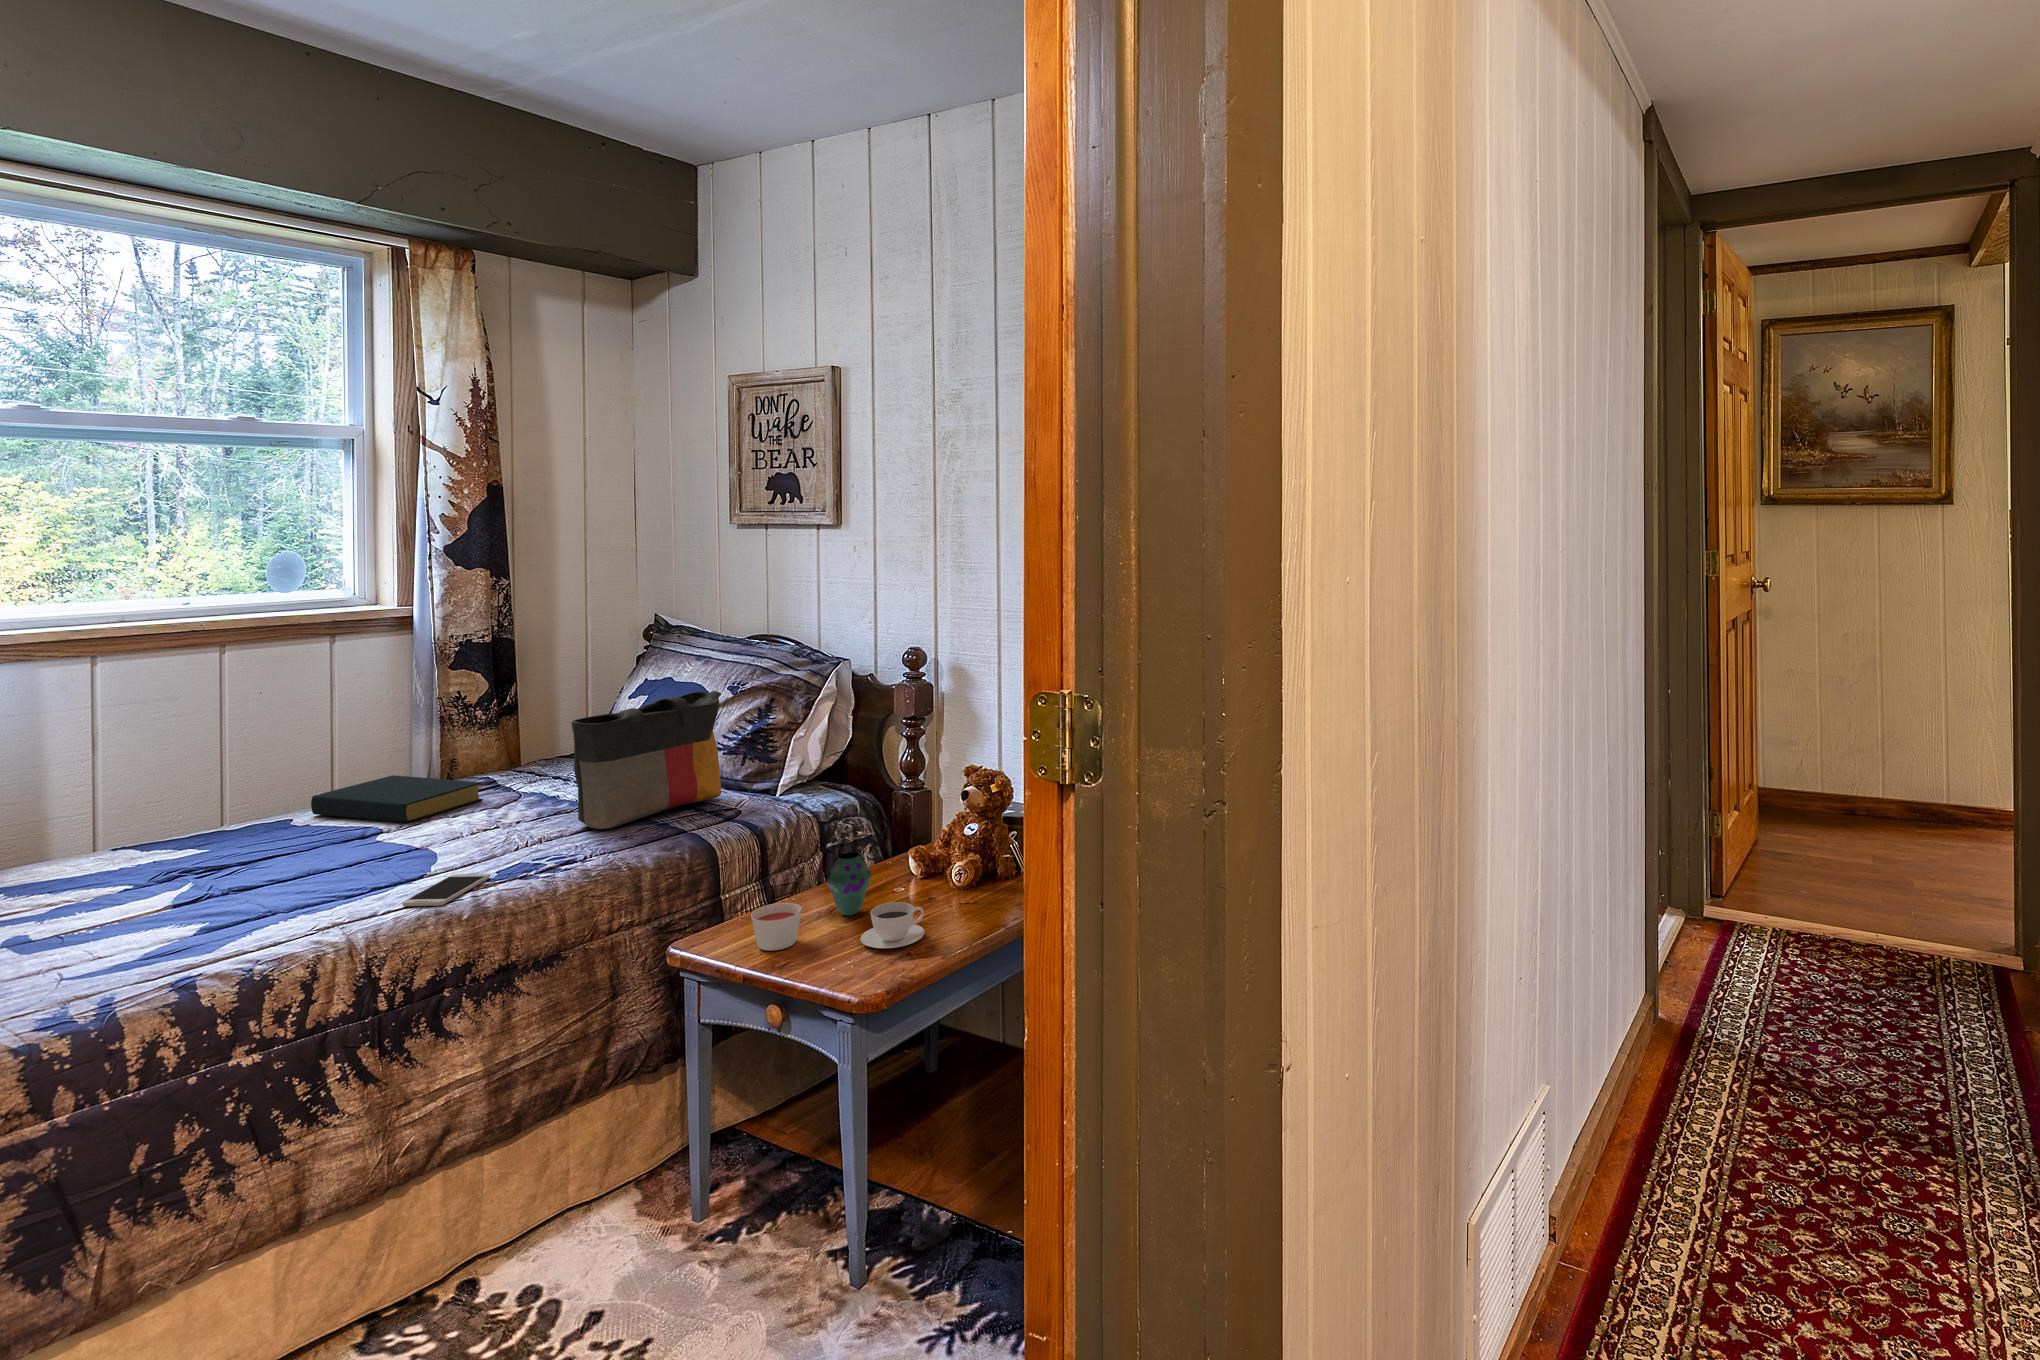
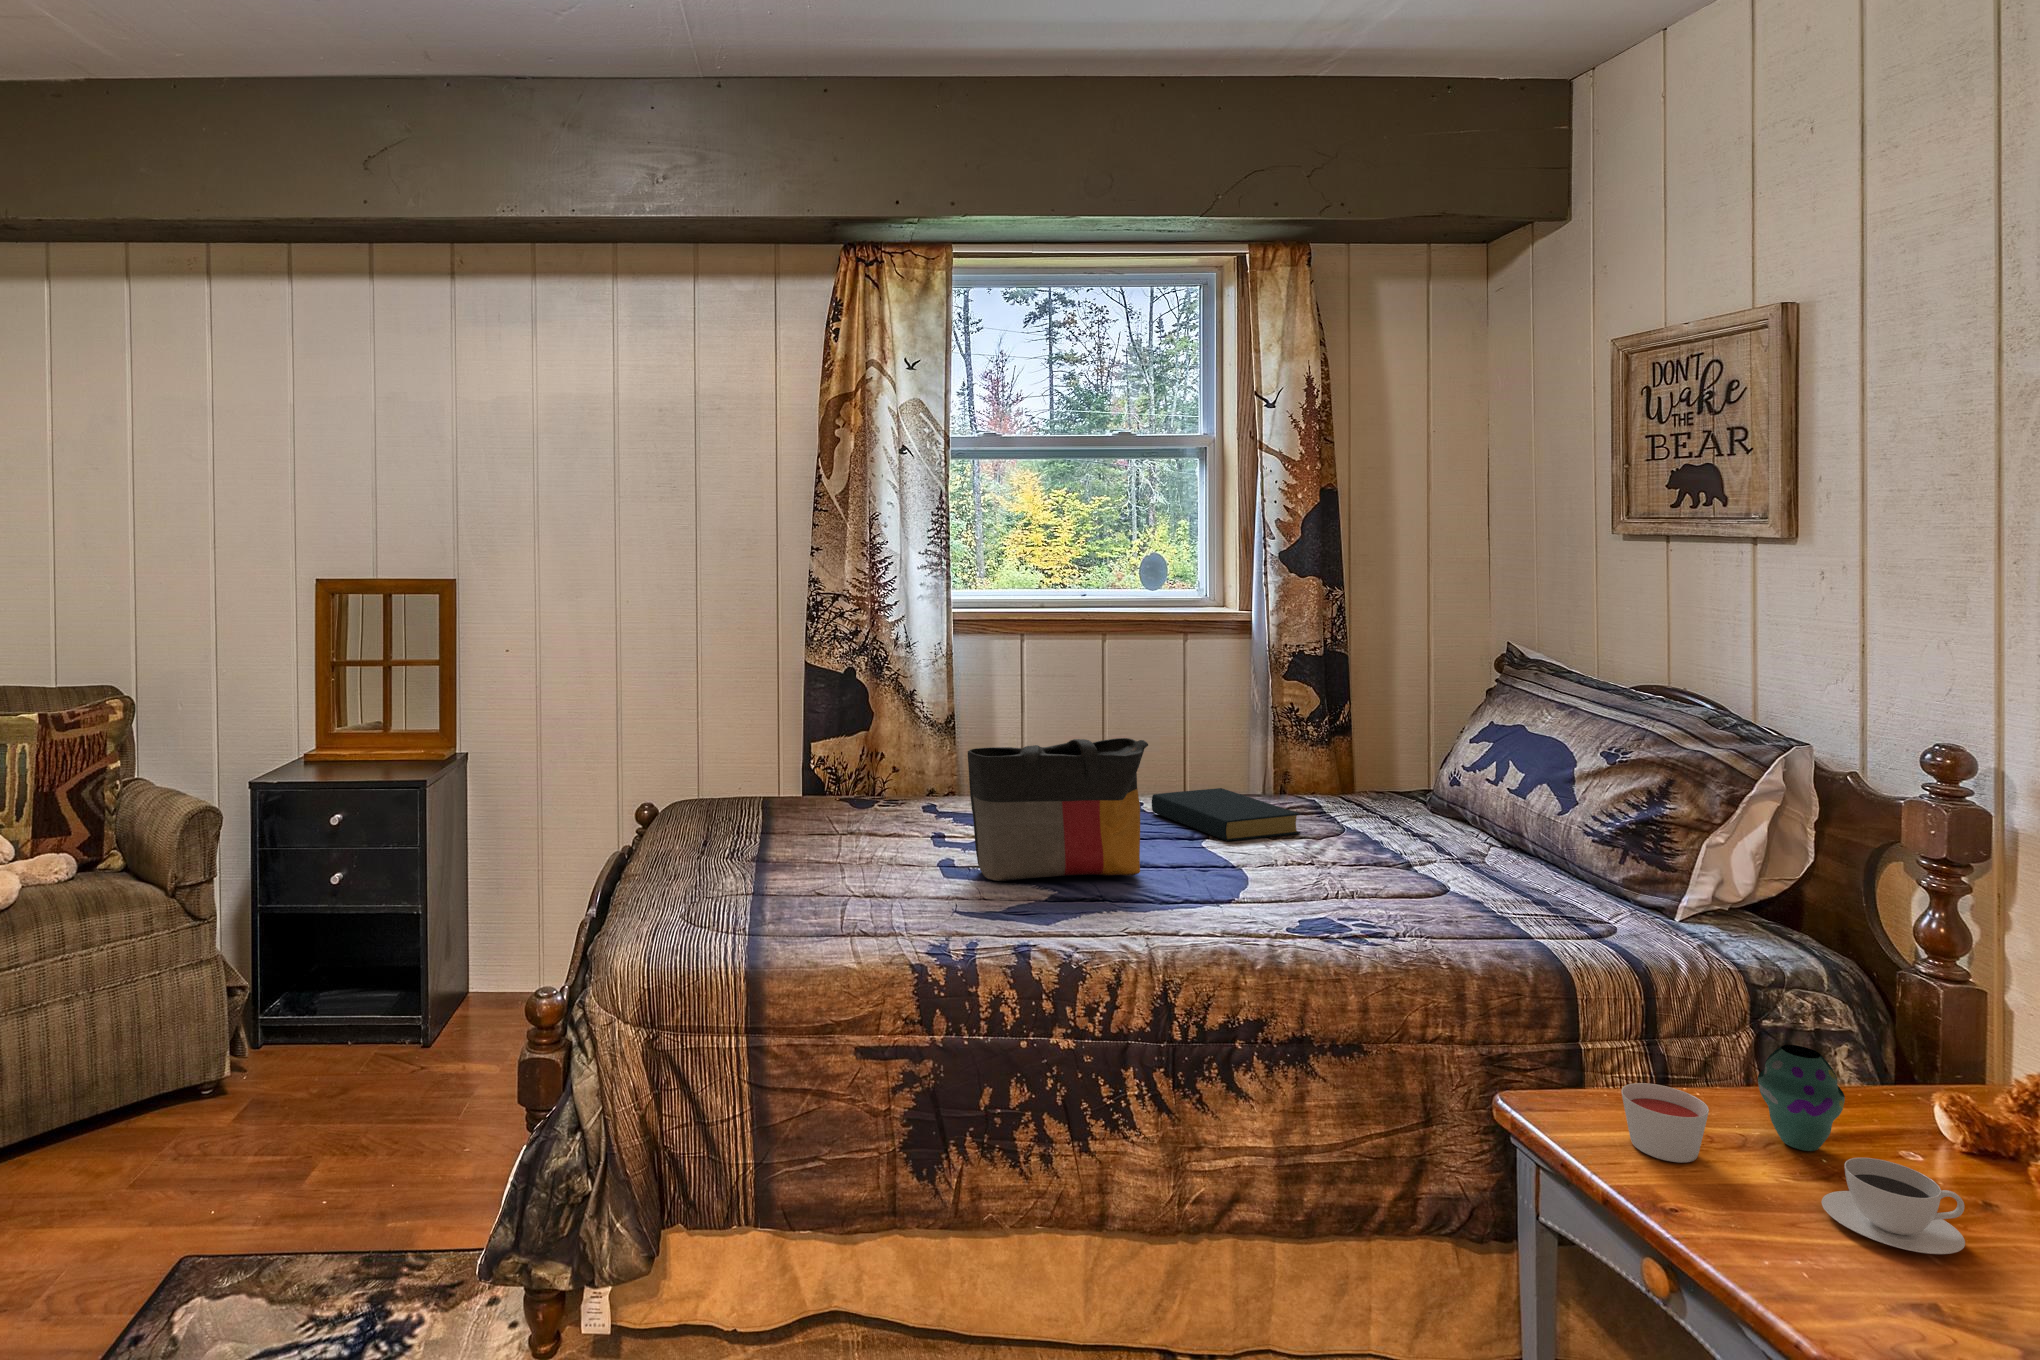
tote bag: present [571,691,722,829] -> present [968,738,1148,881]
smartphone: present [402,874,490,906] -> none [1205,911,1292,943]

